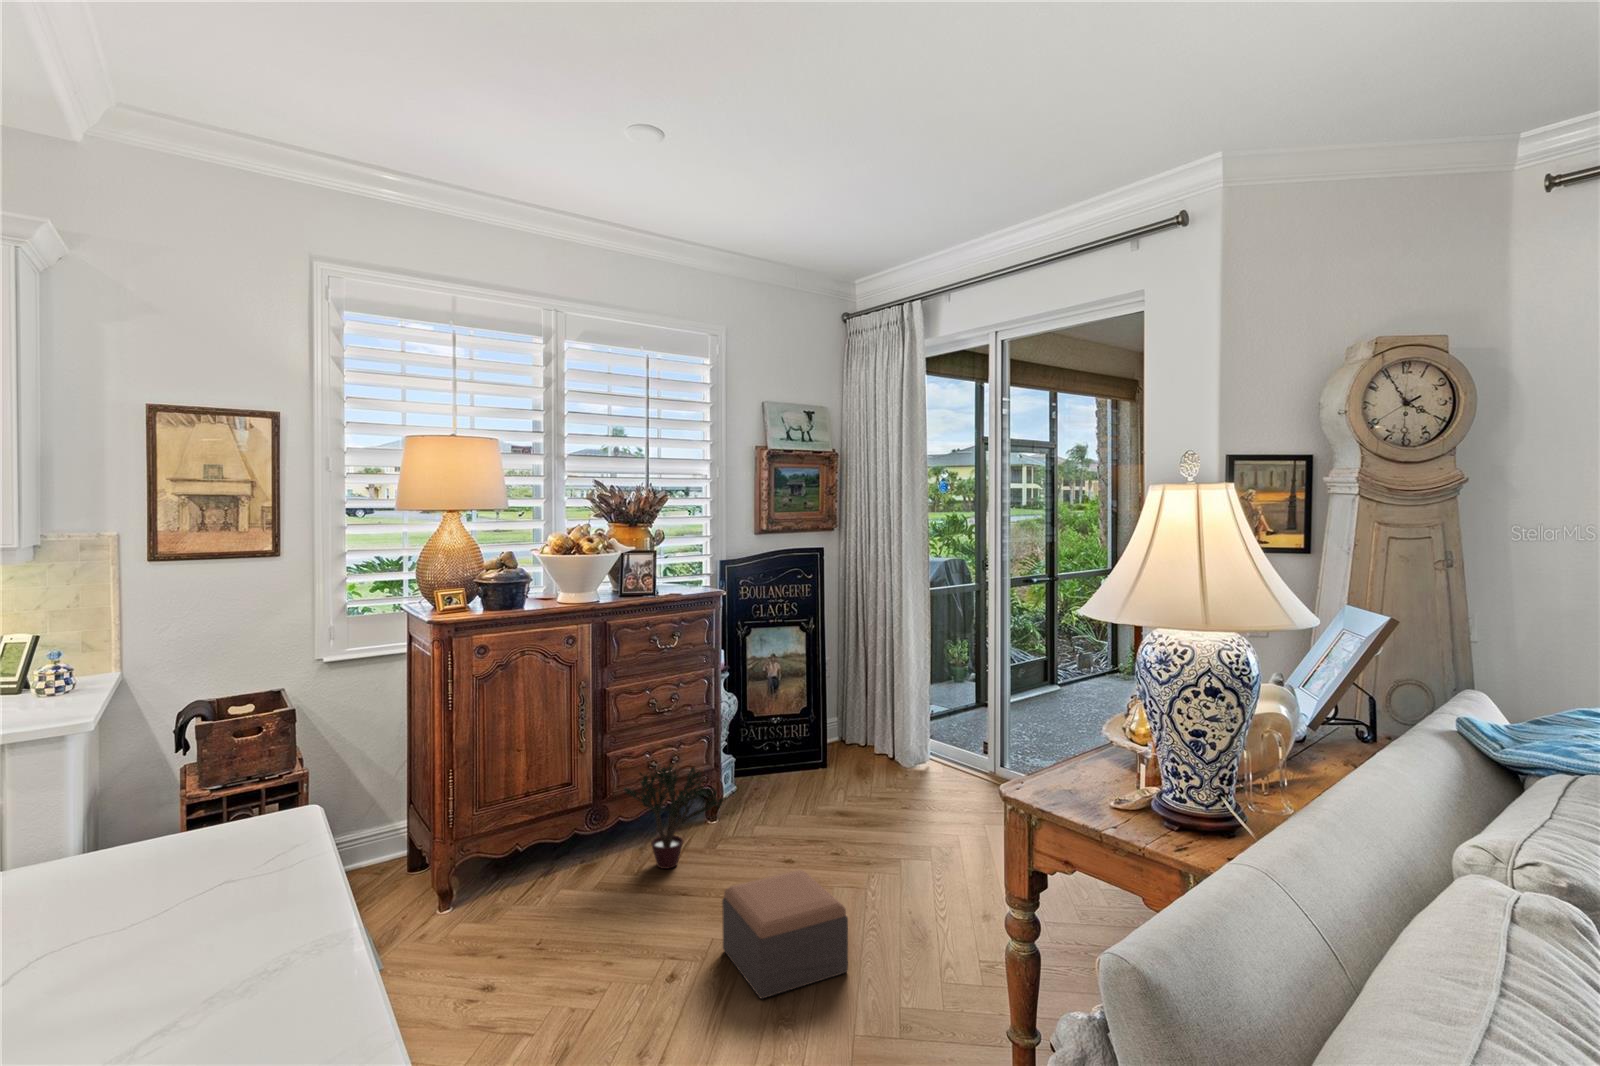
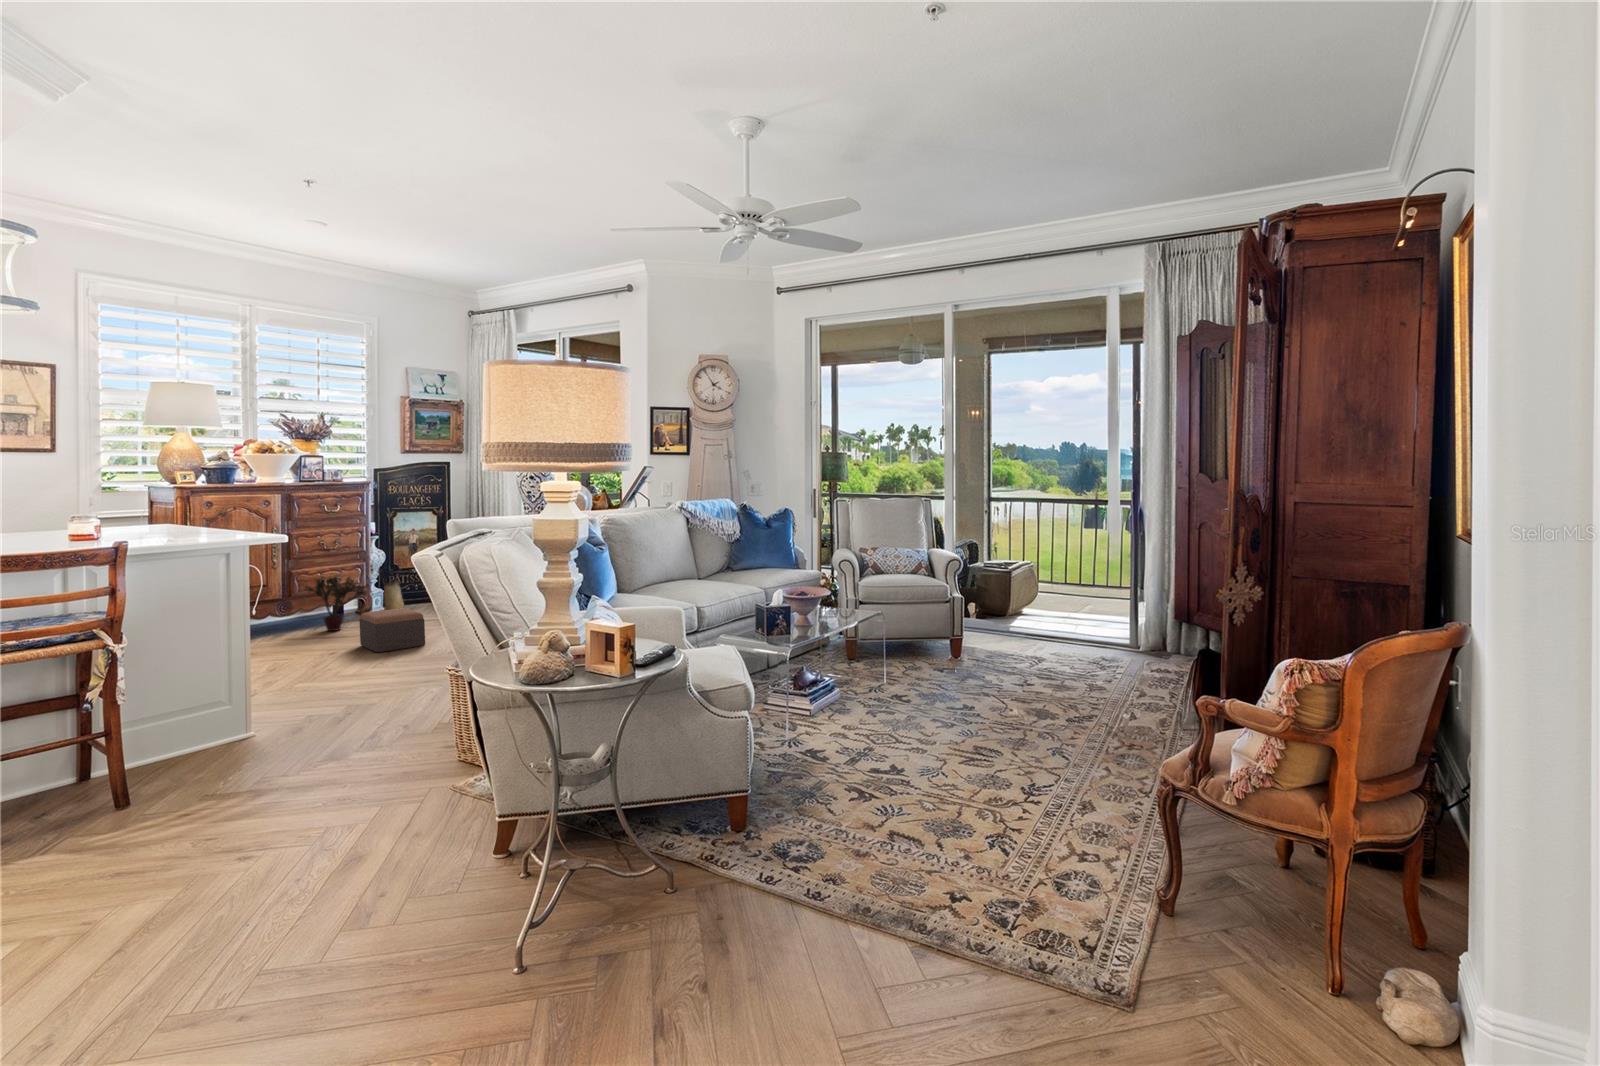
woven basket: none [732,730,764,808] -> present [384,582,404,610]

